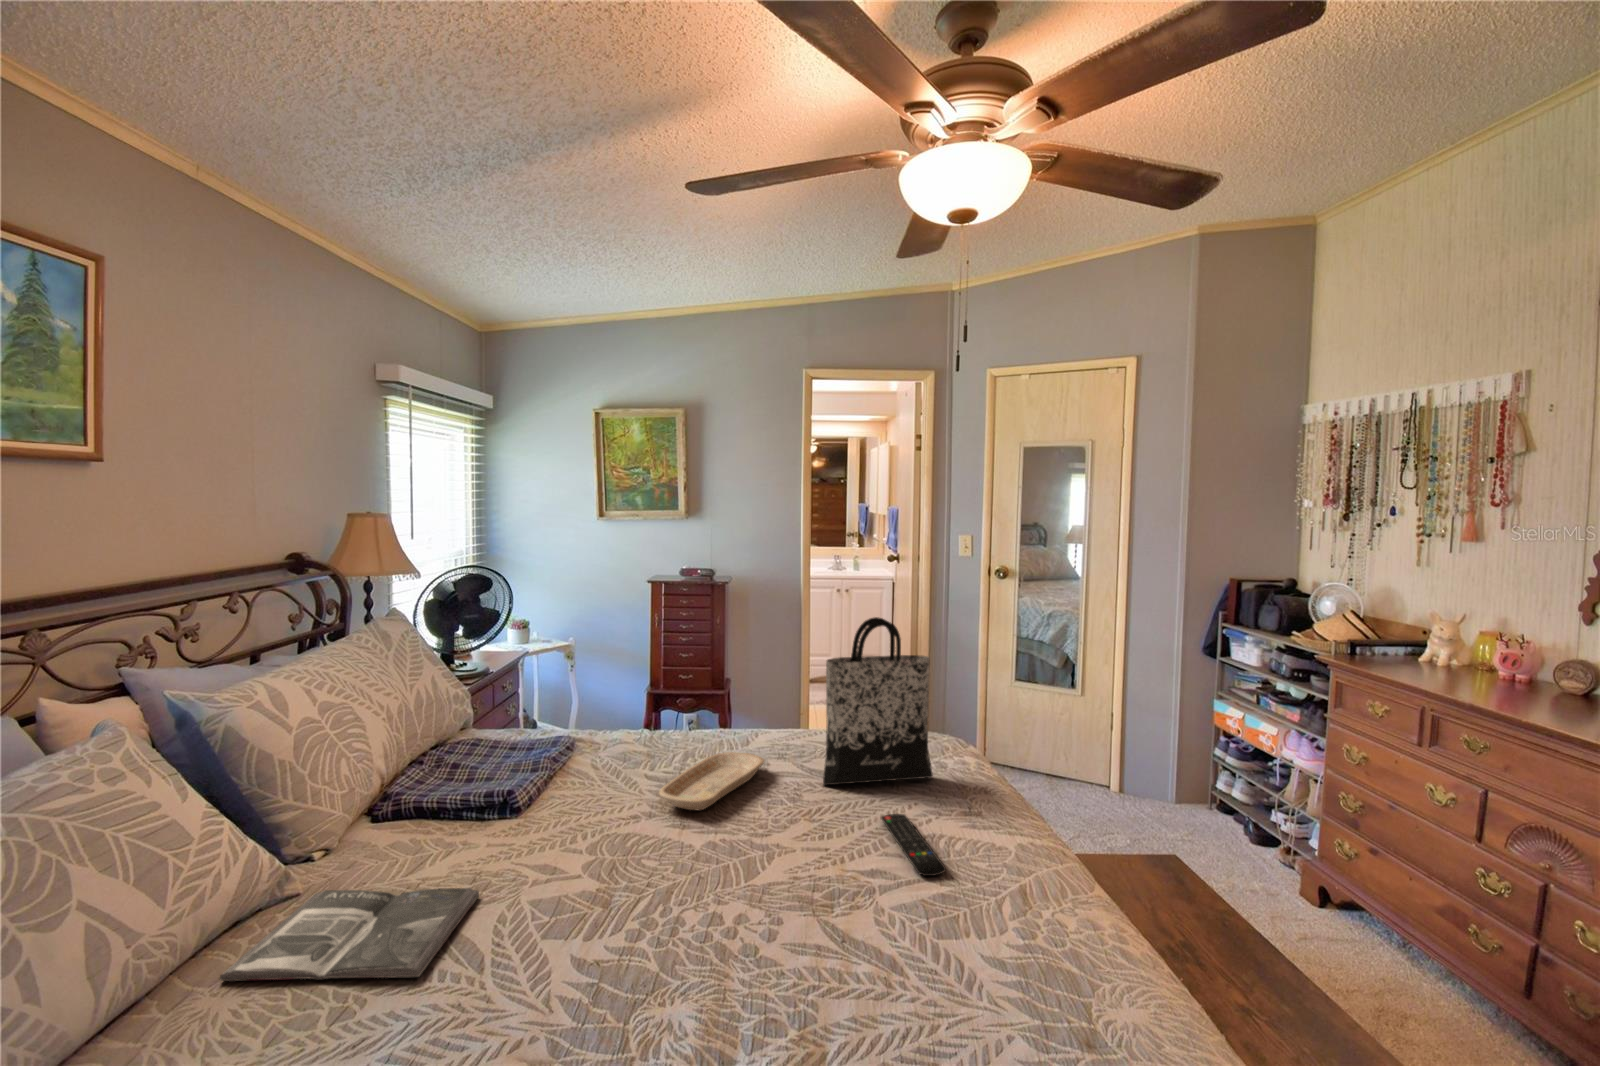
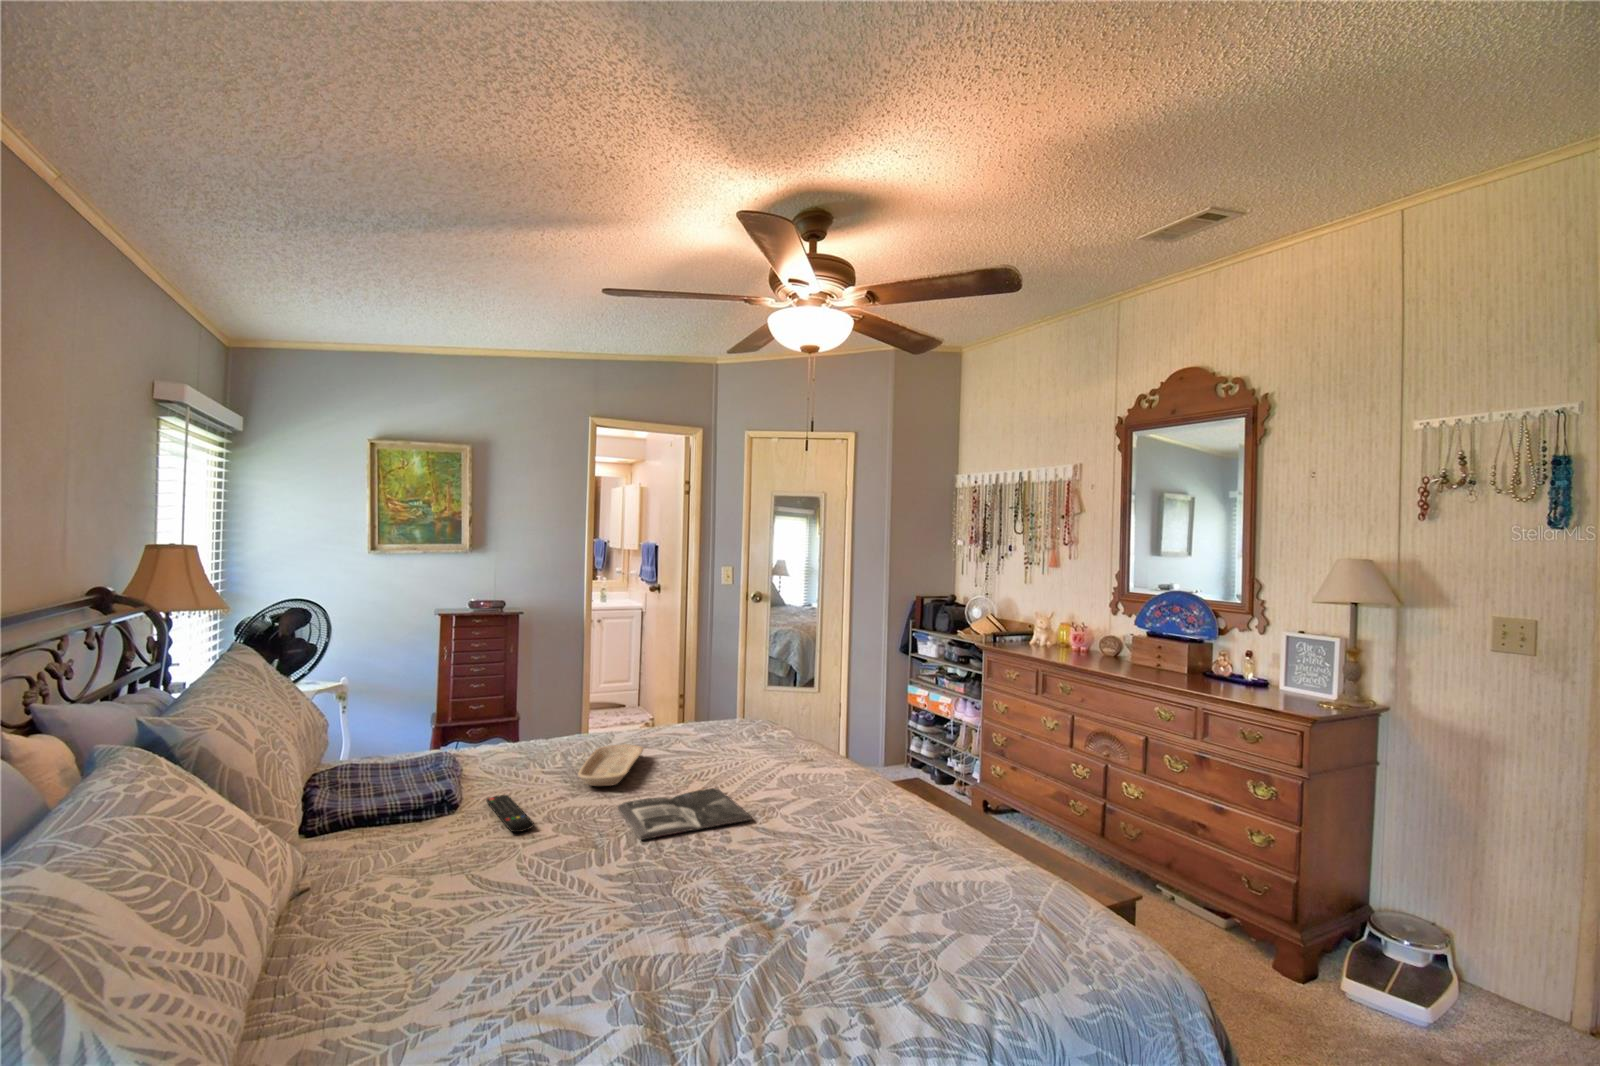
tote bag: present [823,617,933,785] -> none [693,628,768,759]
remote control: present [881,814,946,876] -> present [486,795,534,832]
magazine: present [220,888,479,981] -> present [618,788,752,840]

